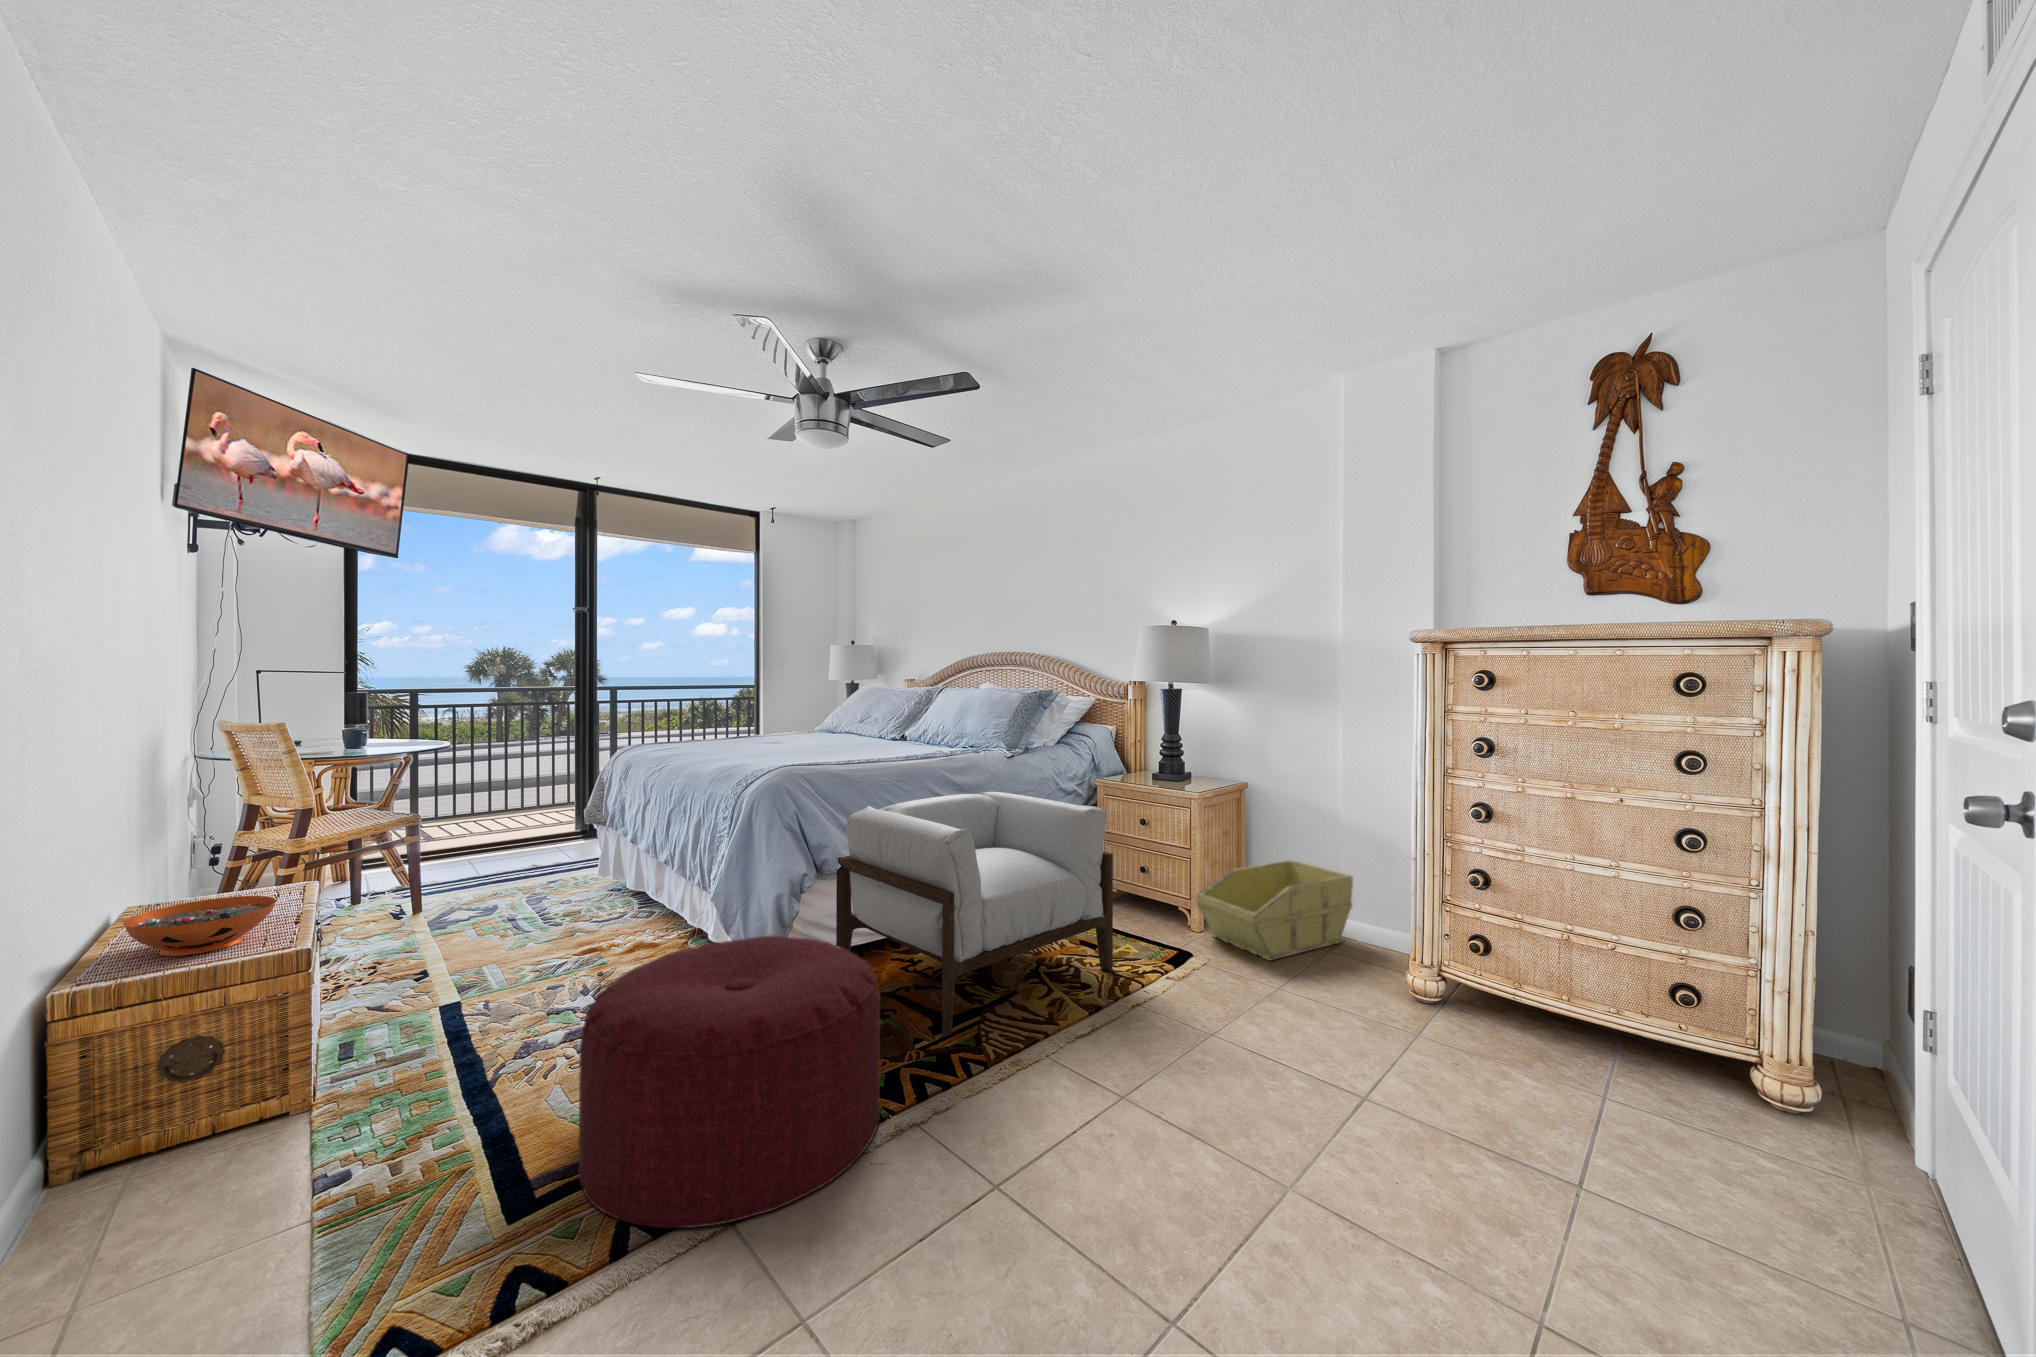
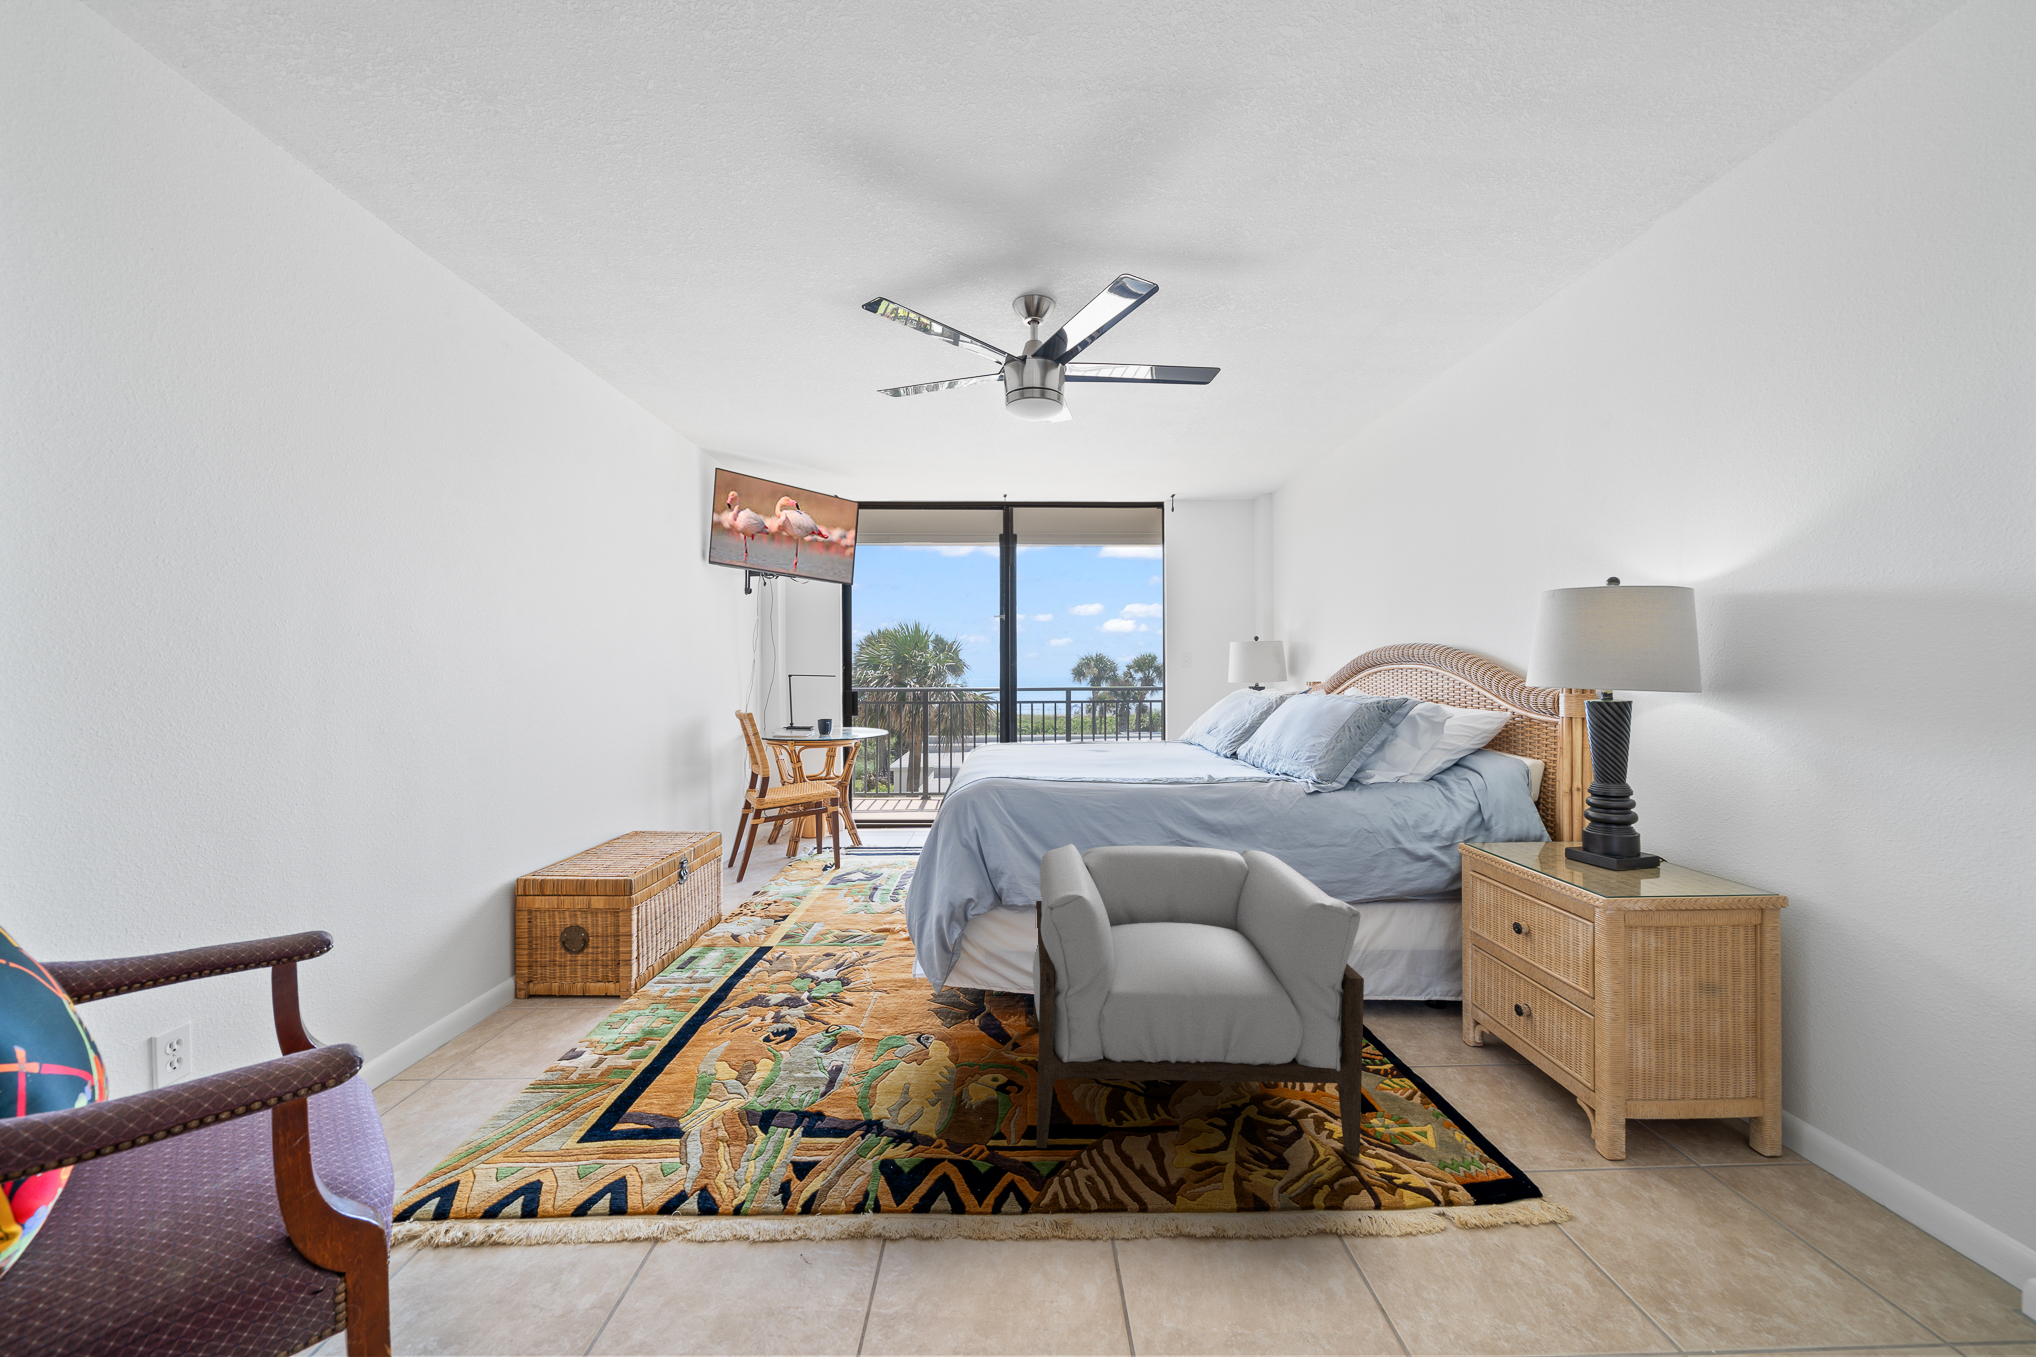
storage bin: present [1196,860,1353,960] -> none [1573,1070,2007,1320]
decorative bowl: present [123,896,276,956] -> none [566,835,647,872]
ottoman: present [578,936,880,1228] -> none [613,956,912,1250]

